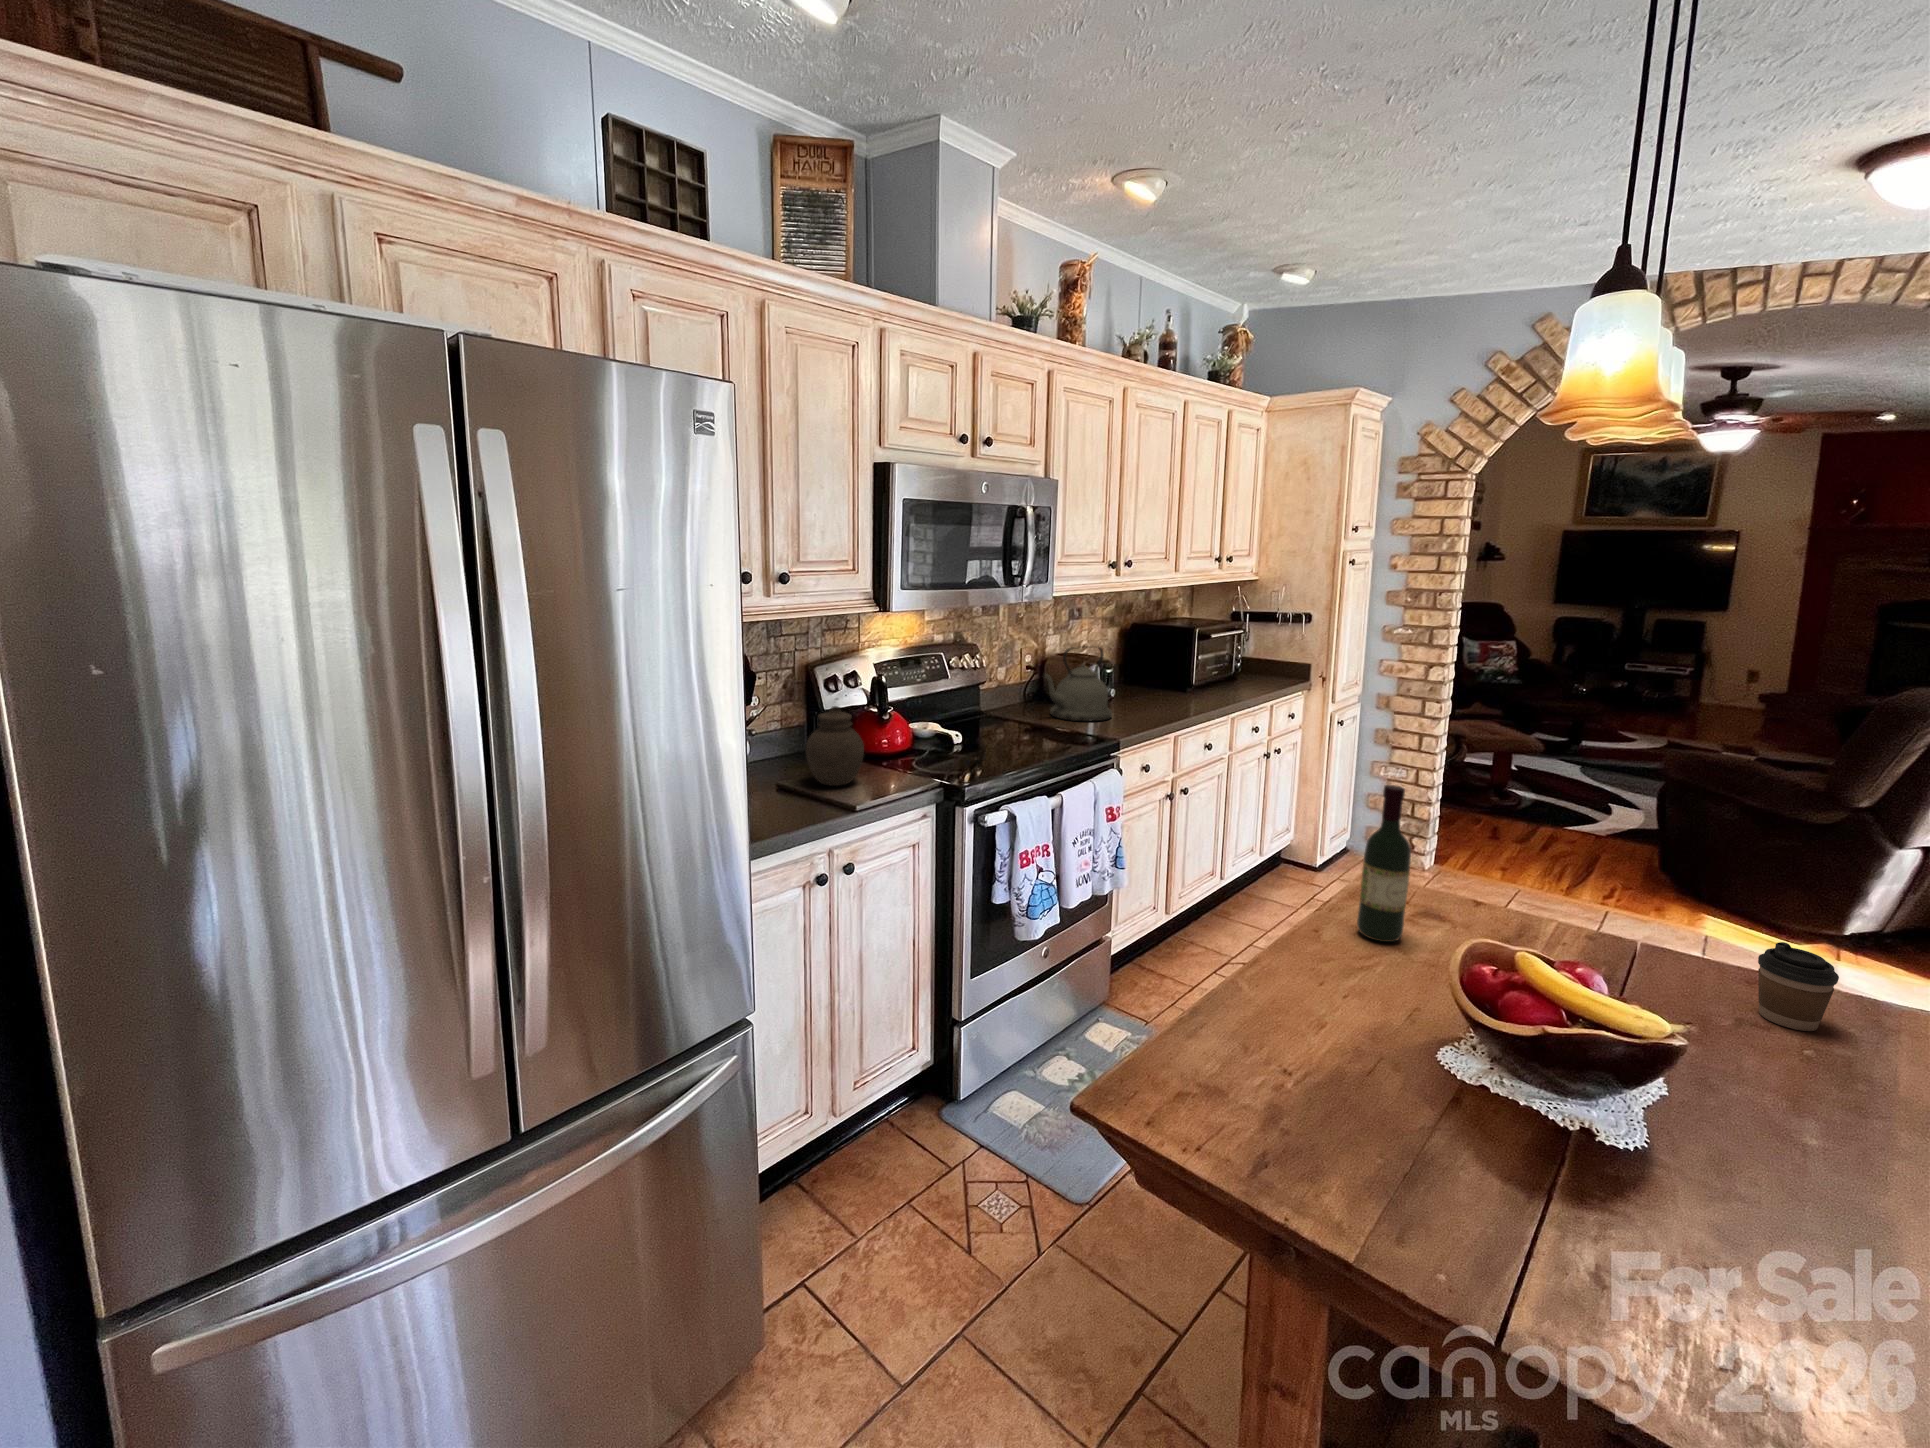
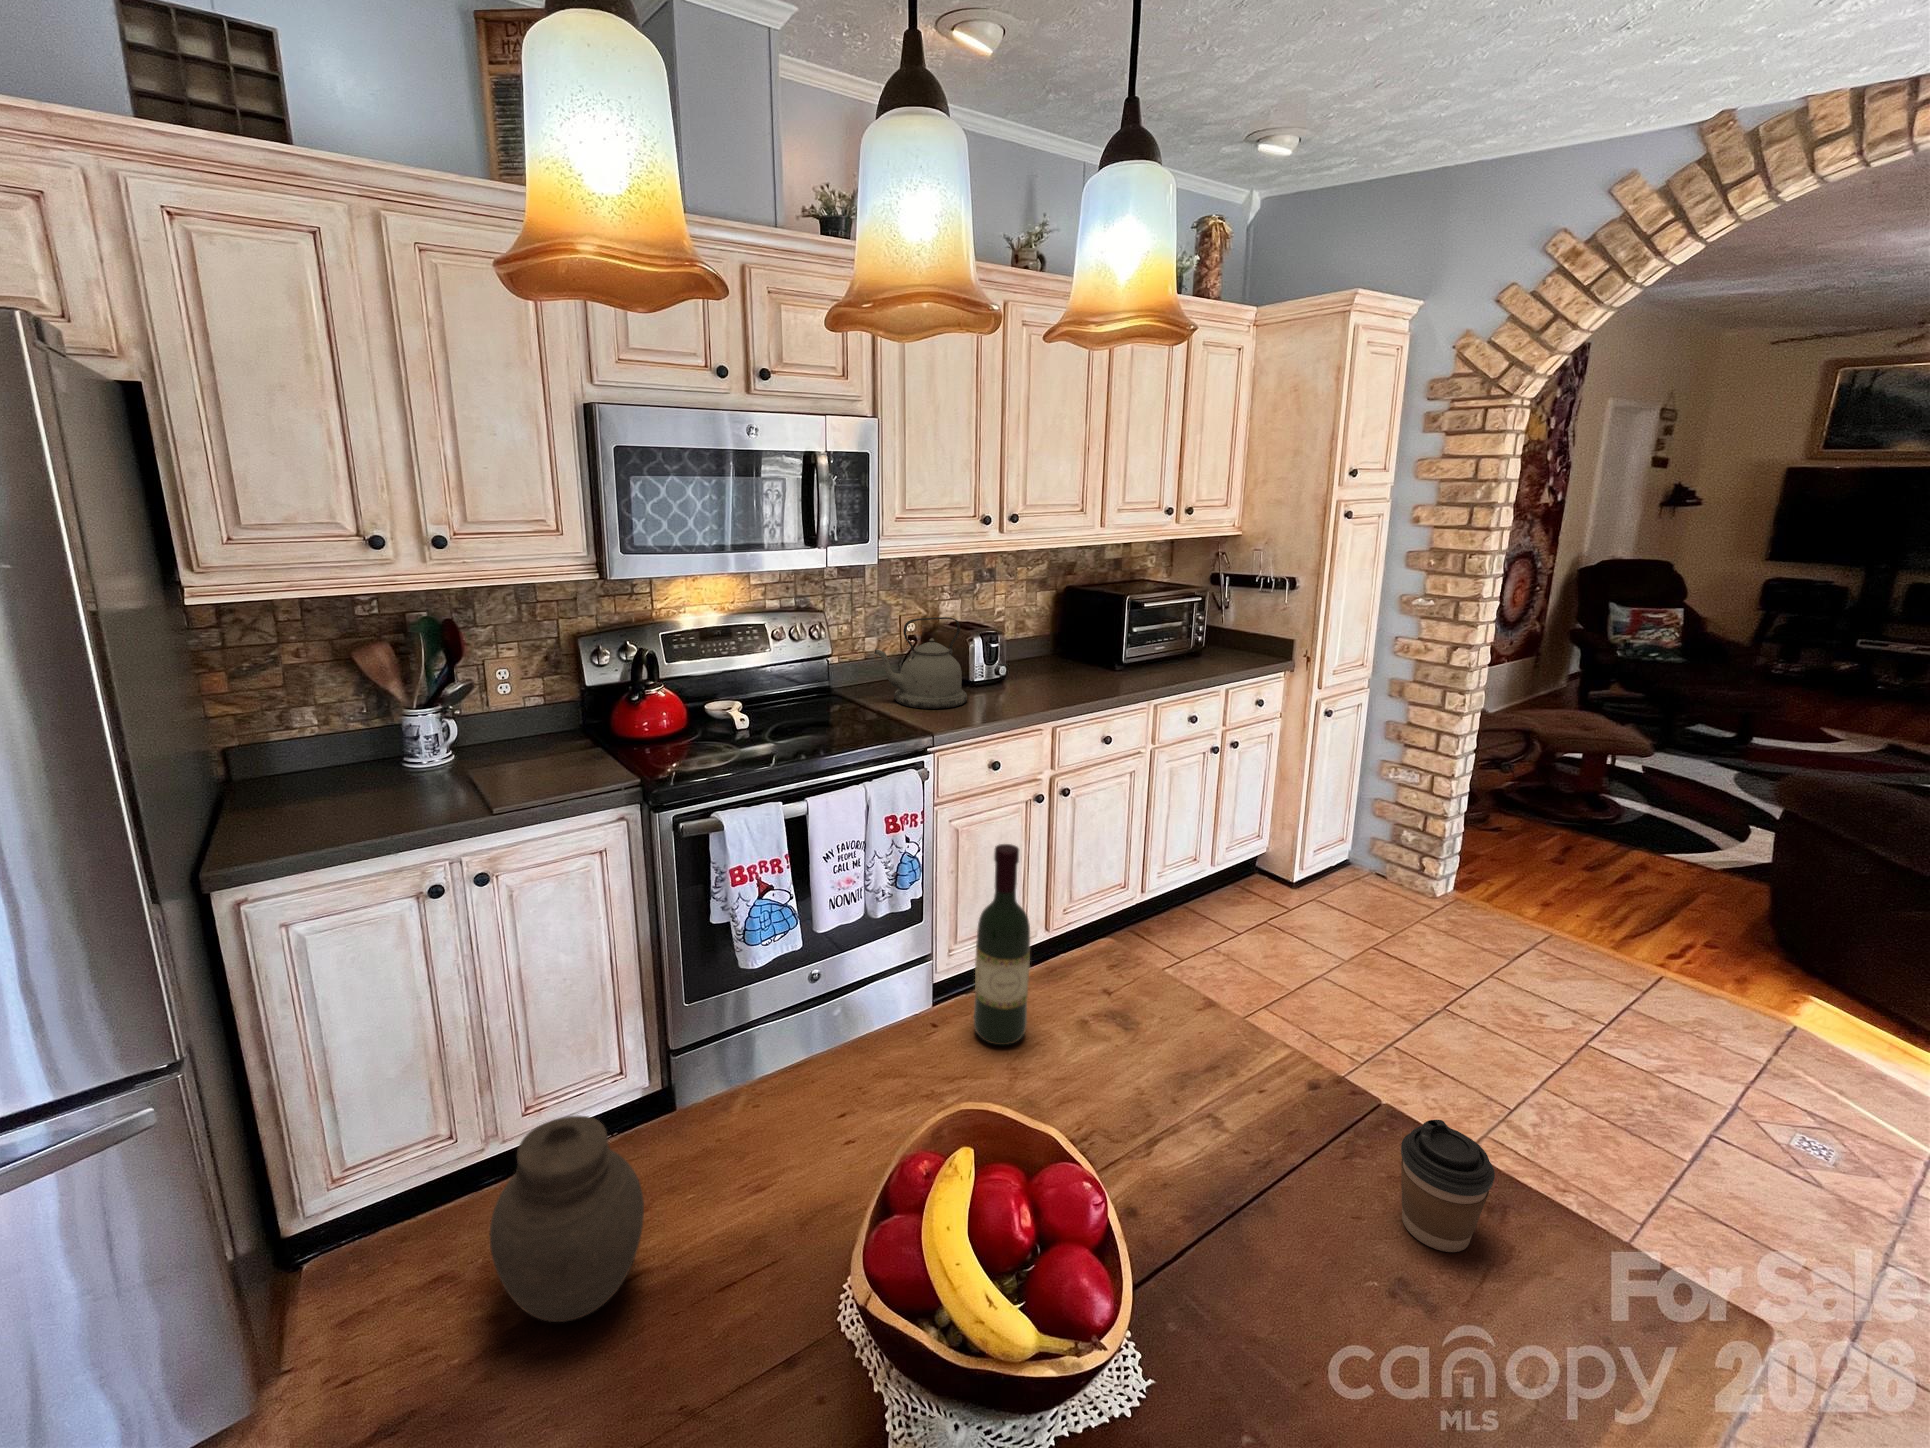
jar: present [806,706,864,786] -> present [490,1116,644,1322]

